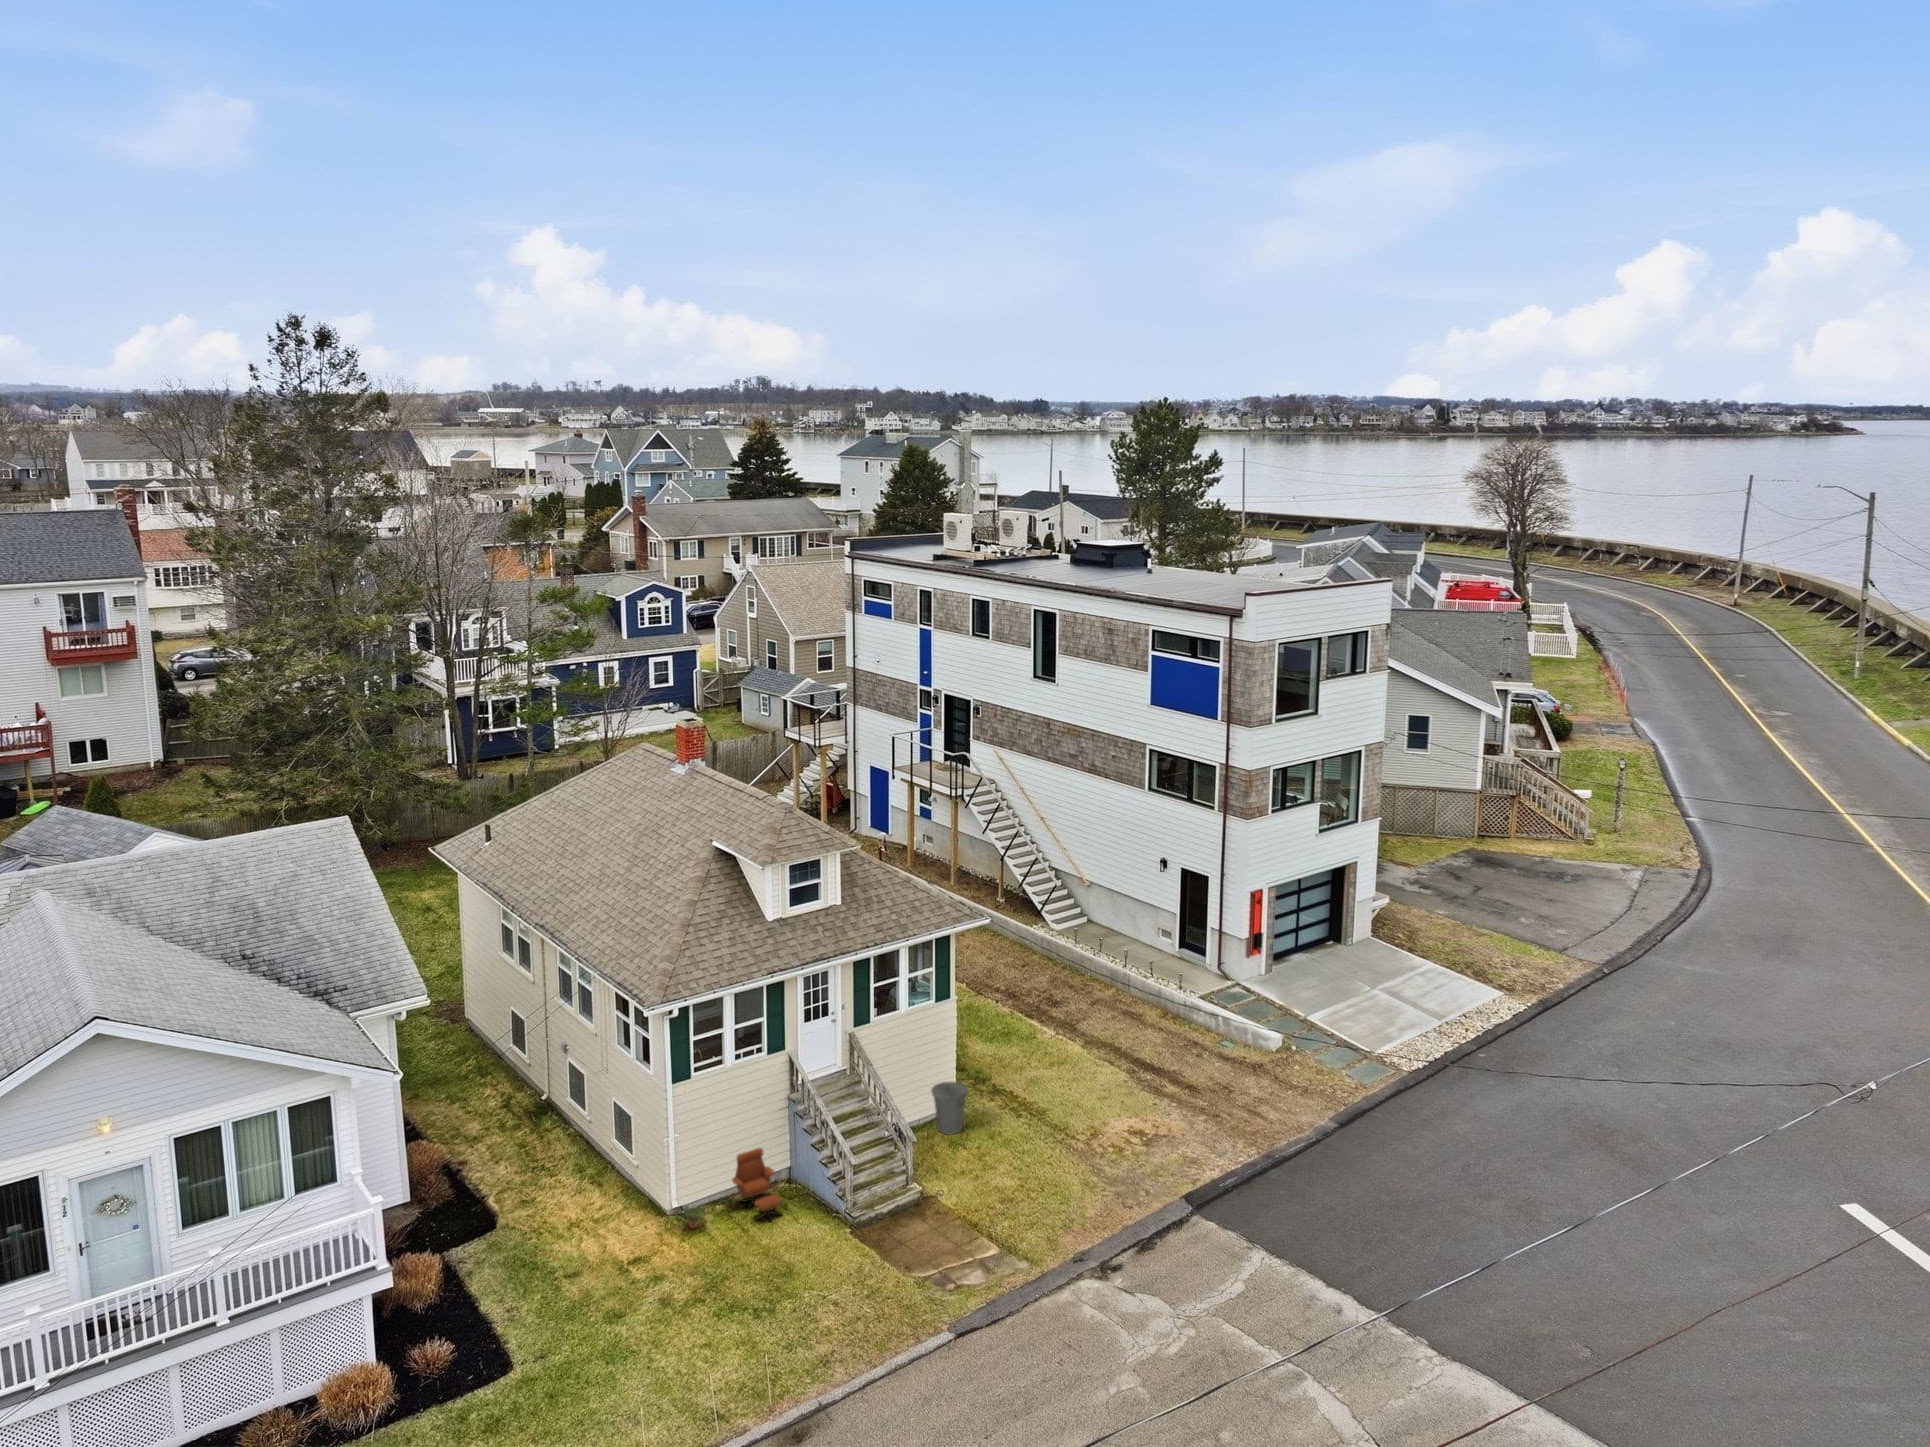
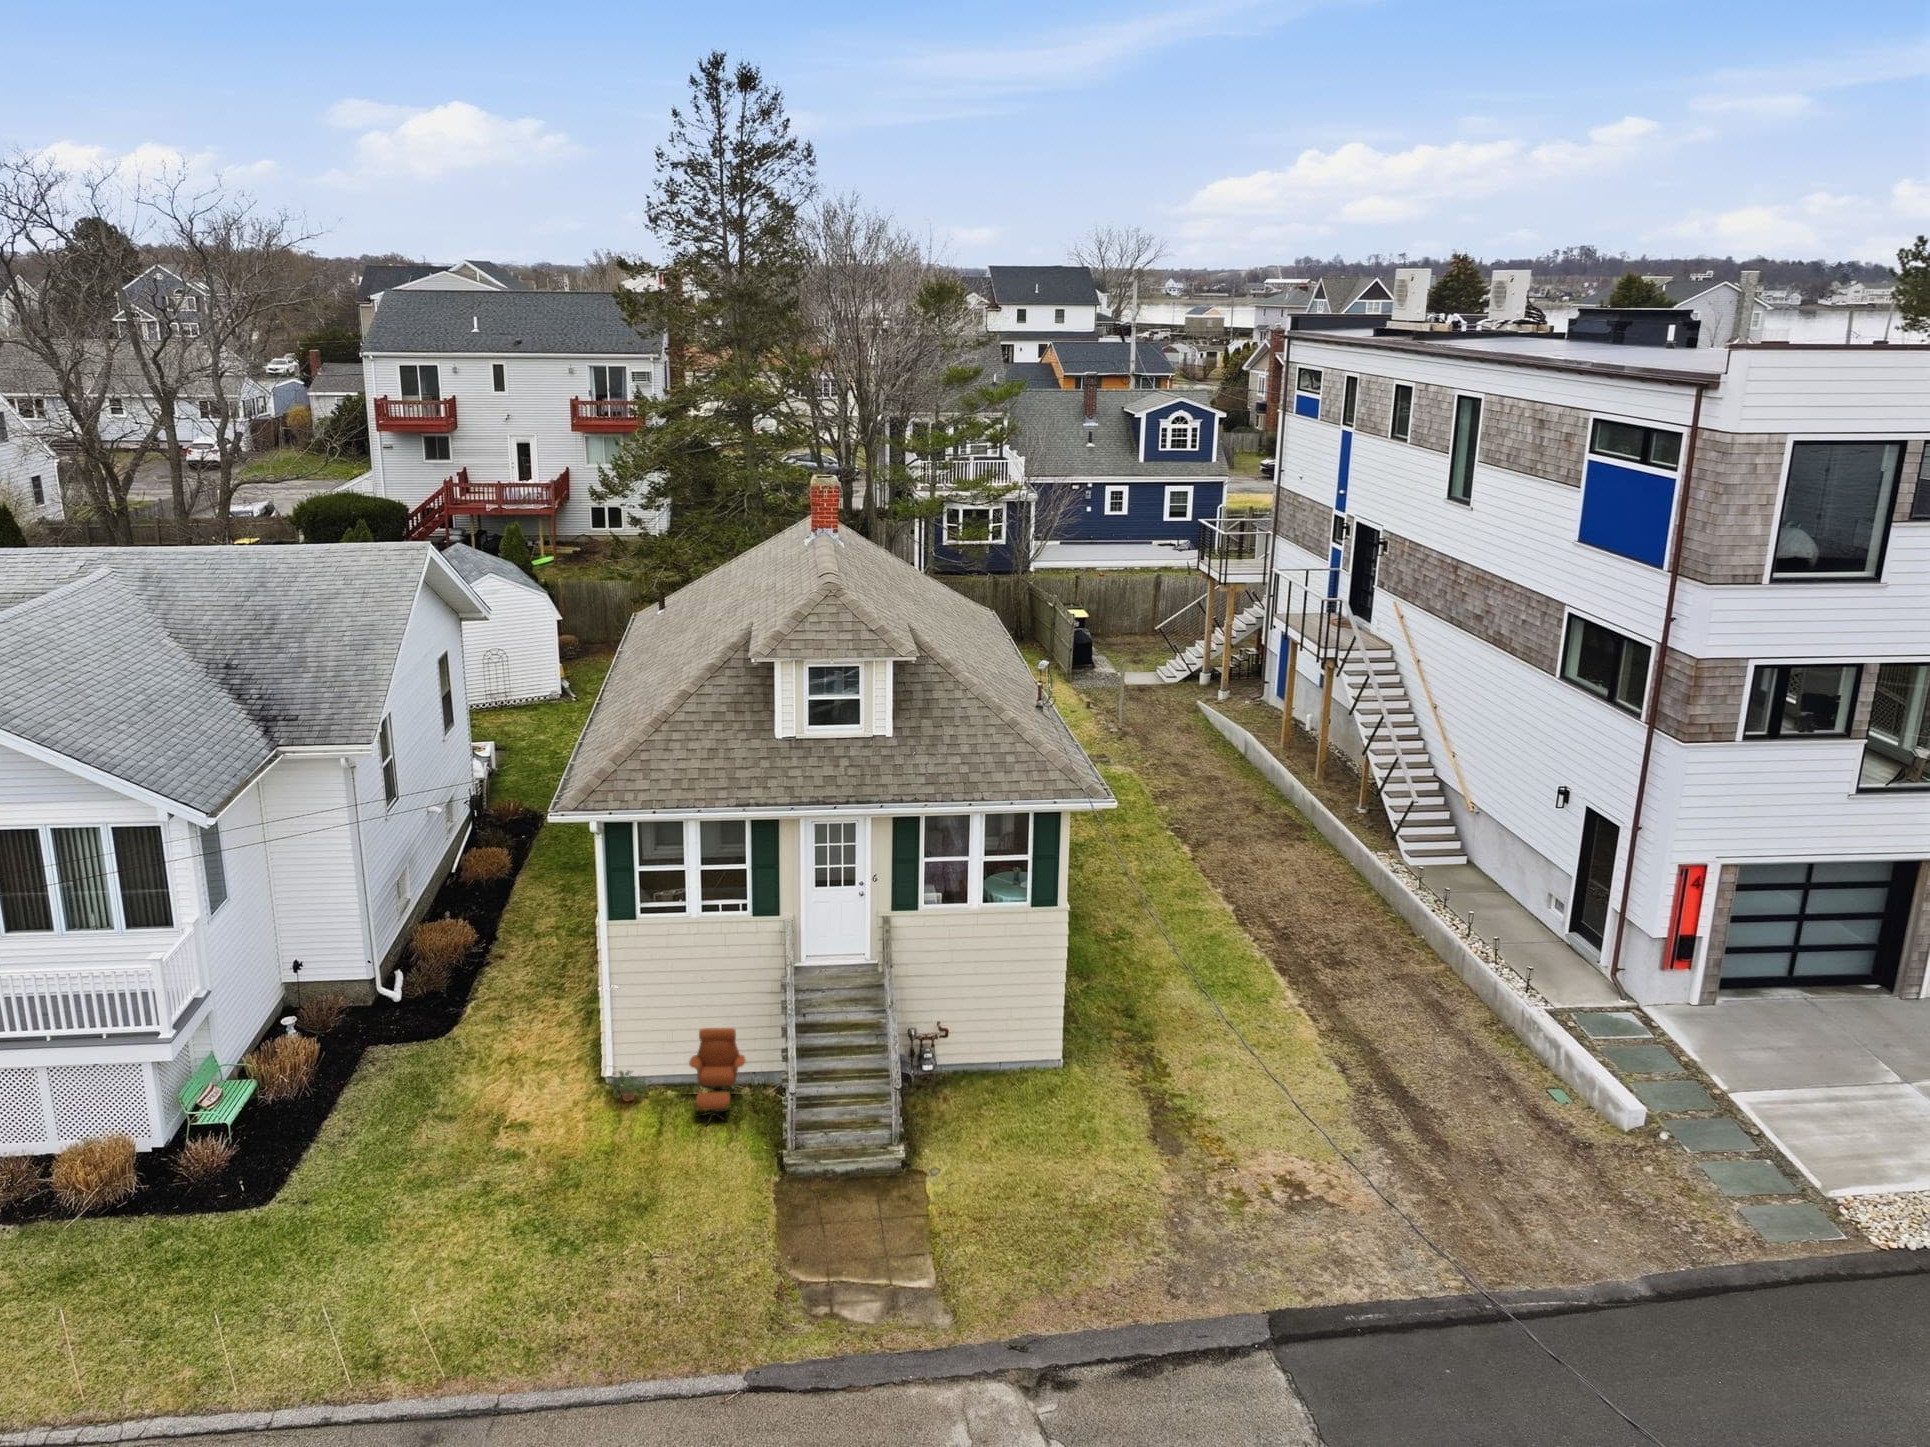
trash can: present [932,1082,967,1135] -> none [1004,1016,1056,1091]

